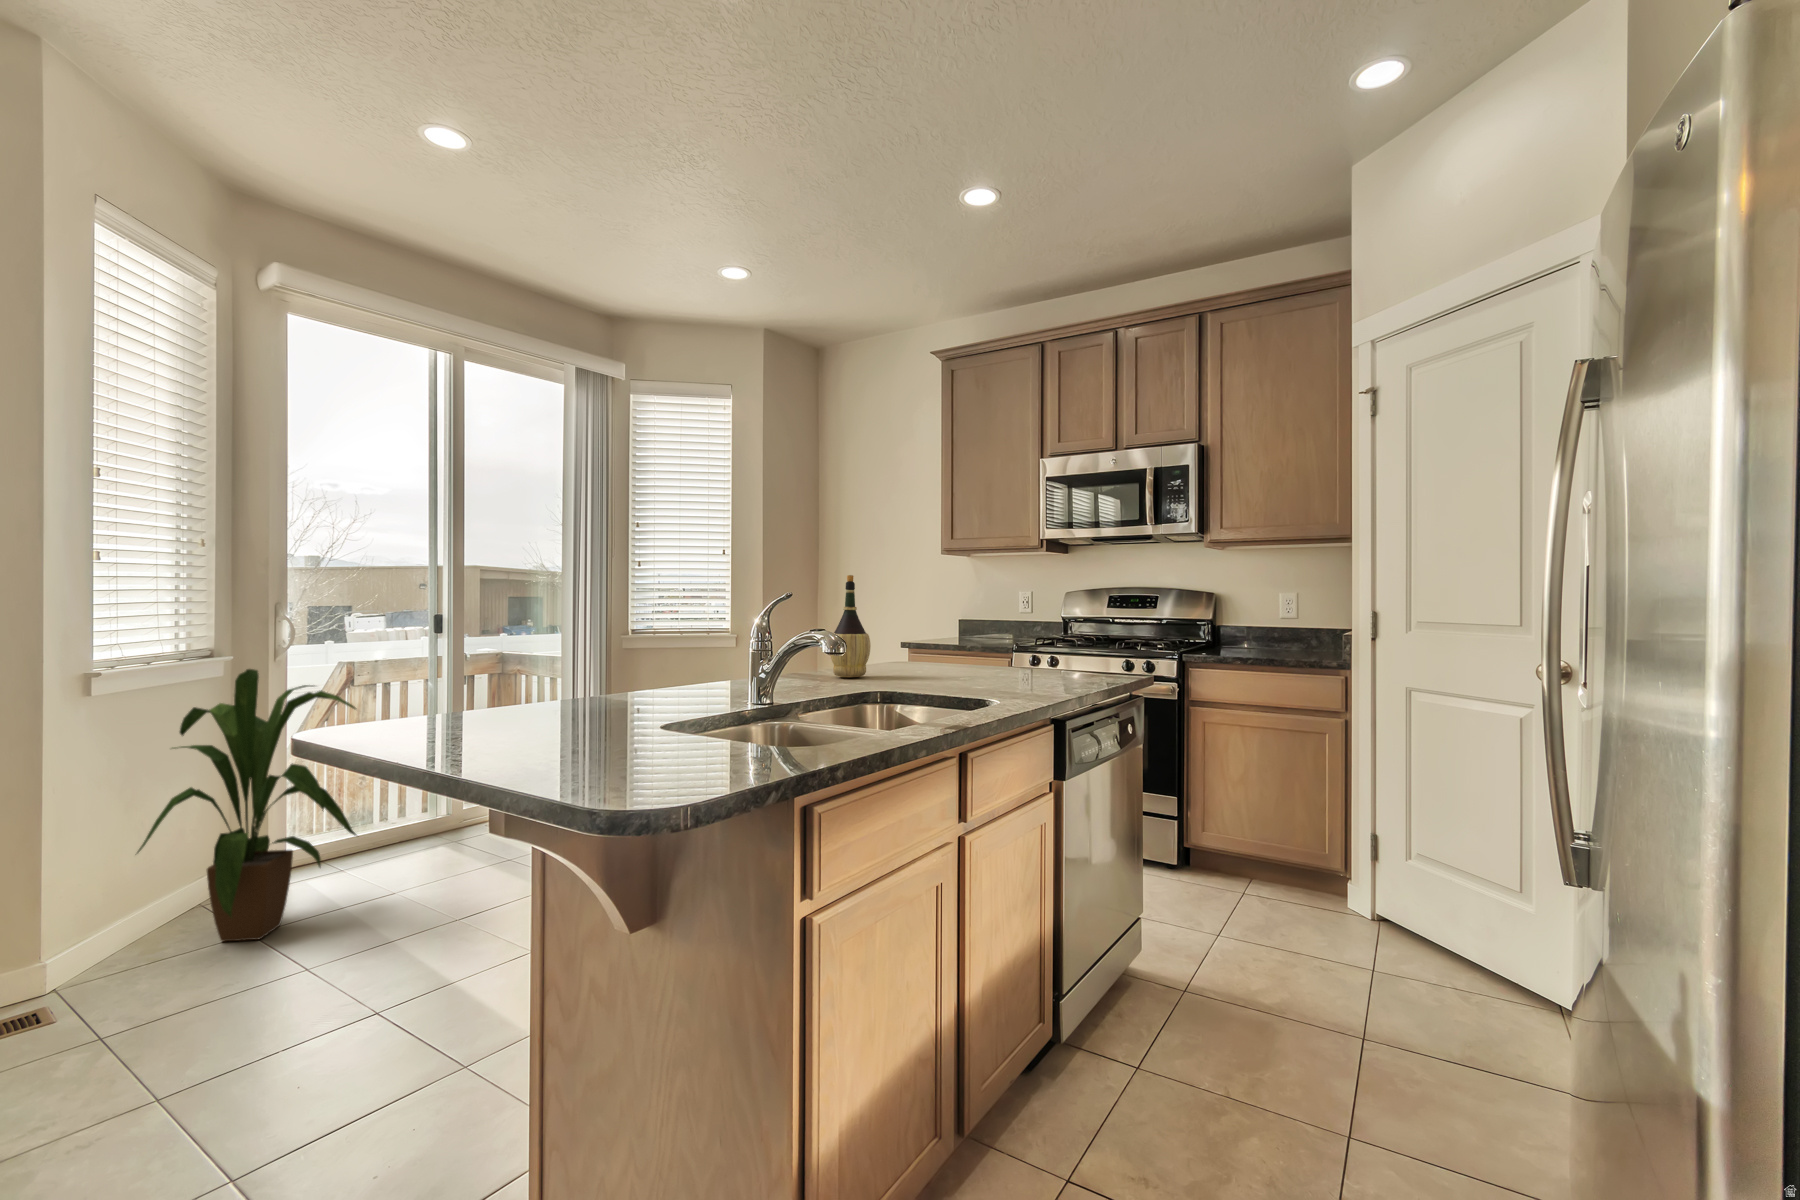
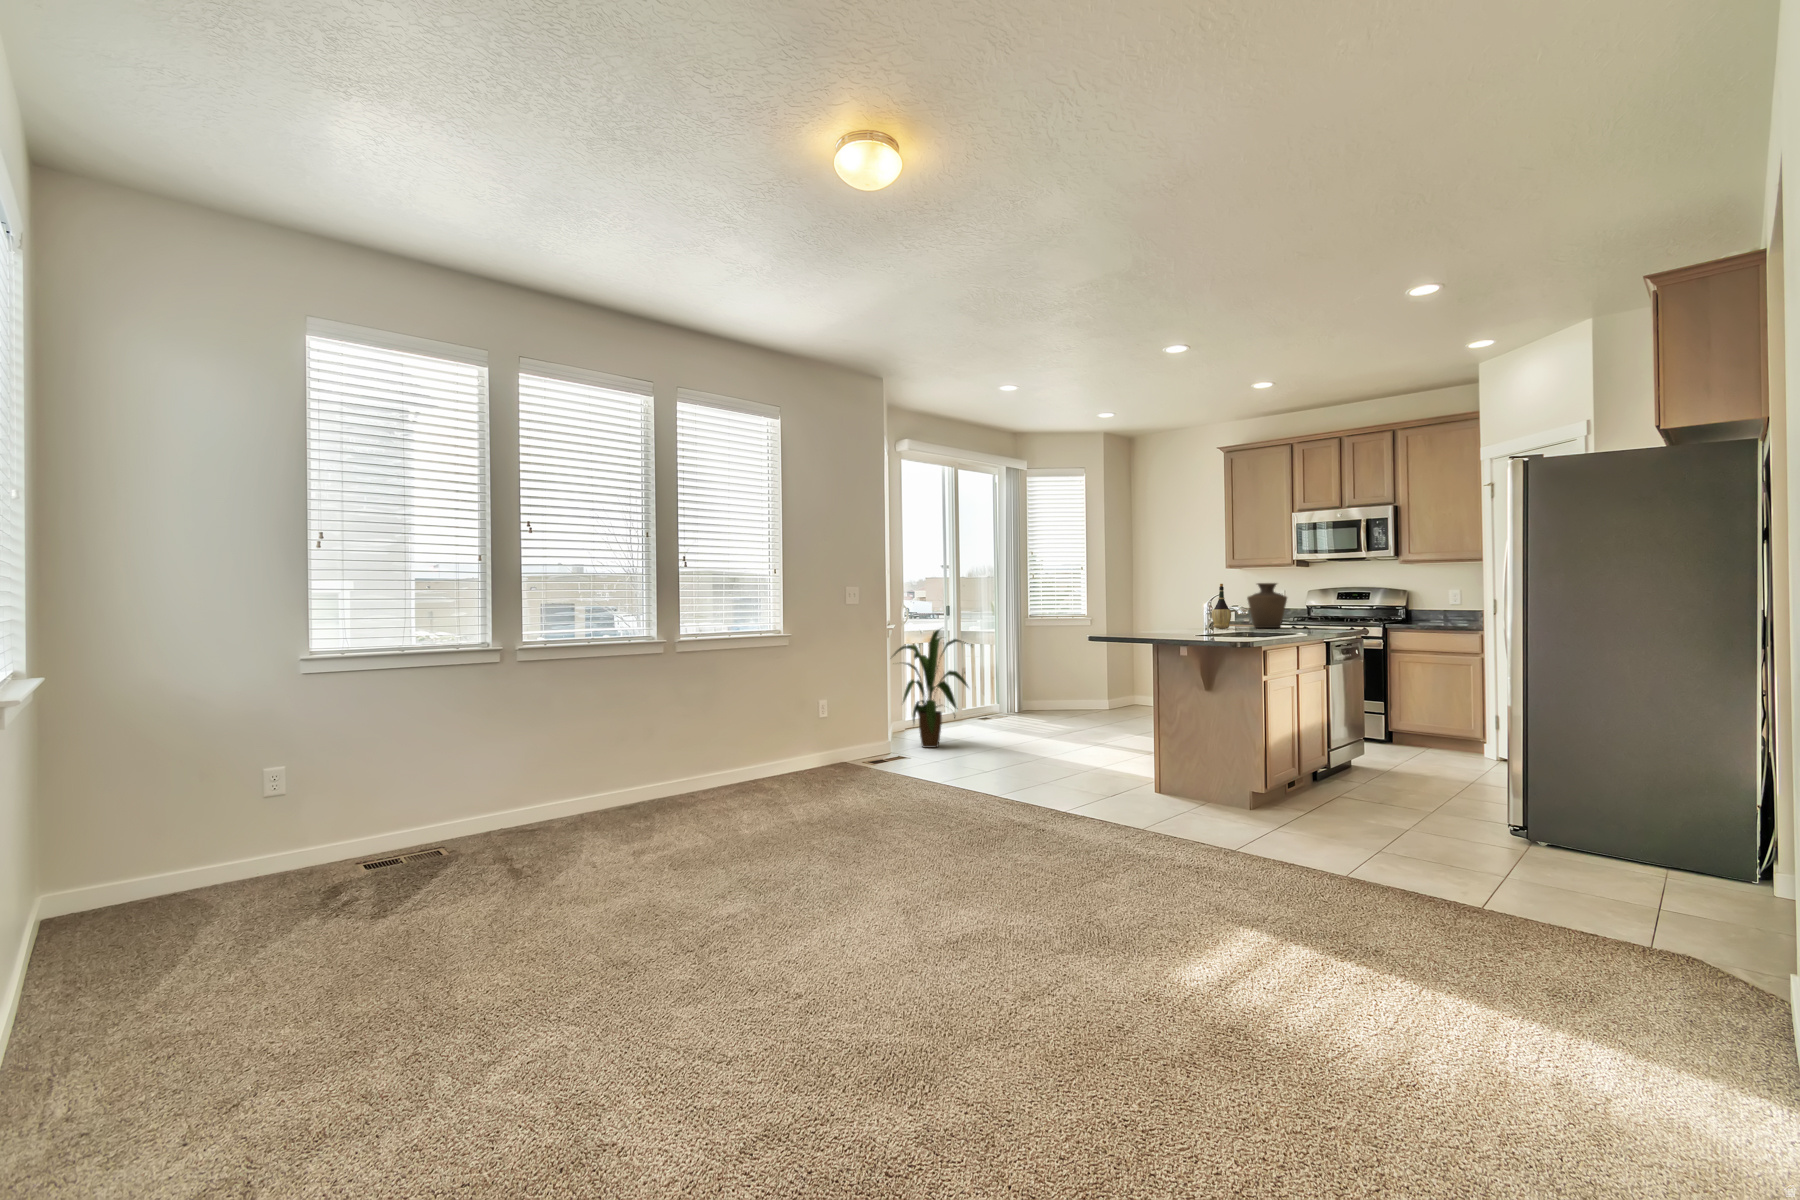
vase: none [910,575,991,676] -> present [1247,583,1287,628]

